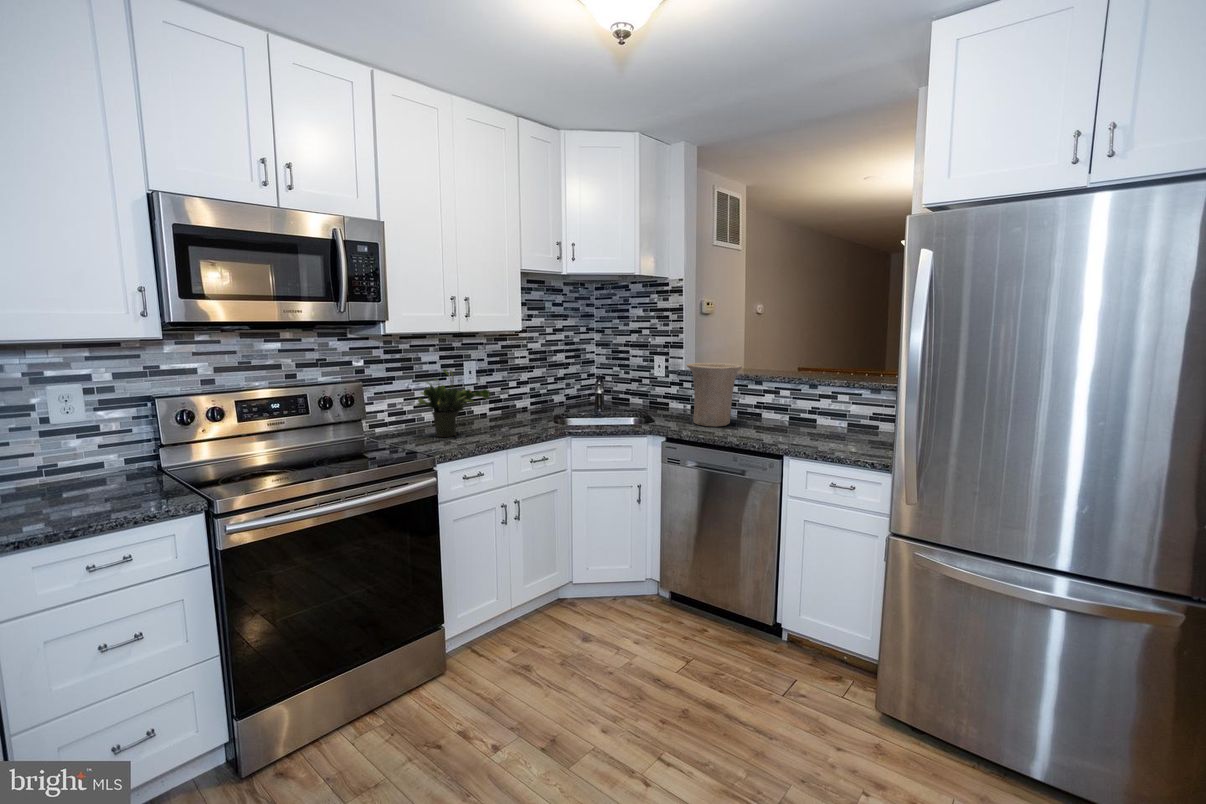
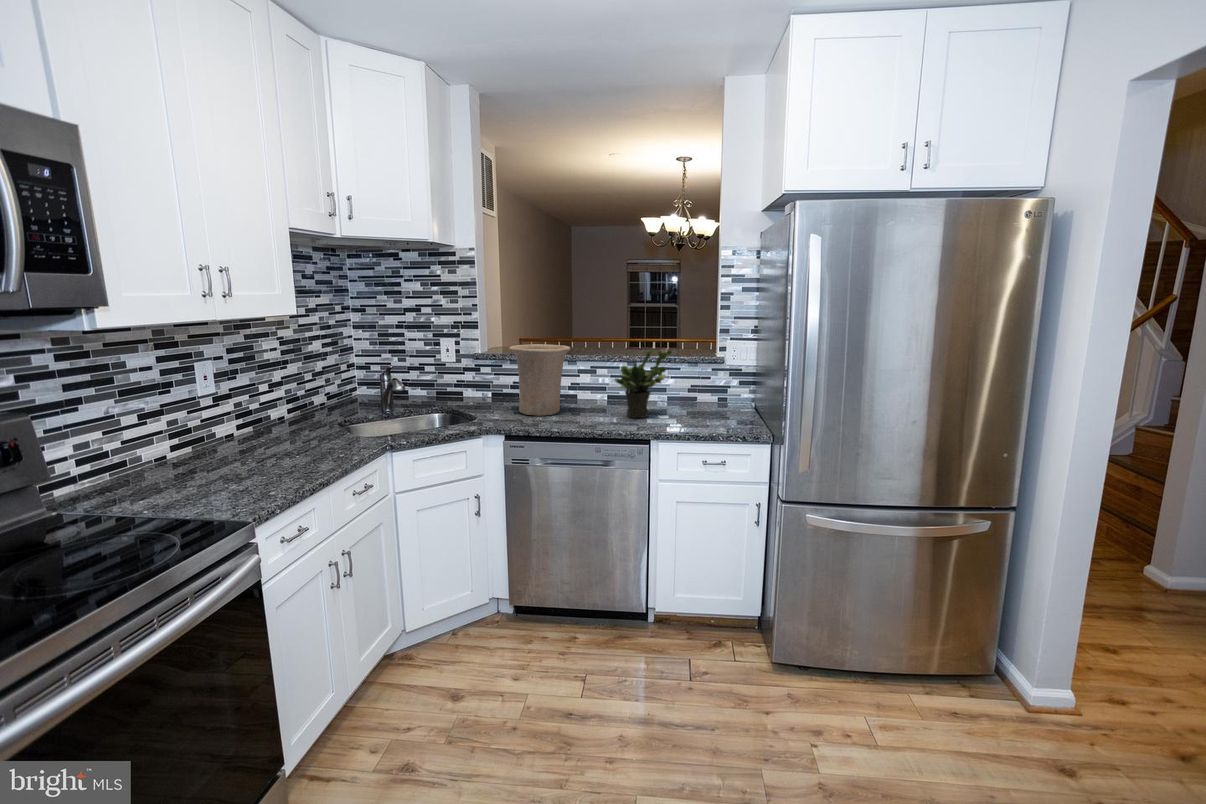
potted plant: present [416,369,490,437] -> present [615,349,672,418]

